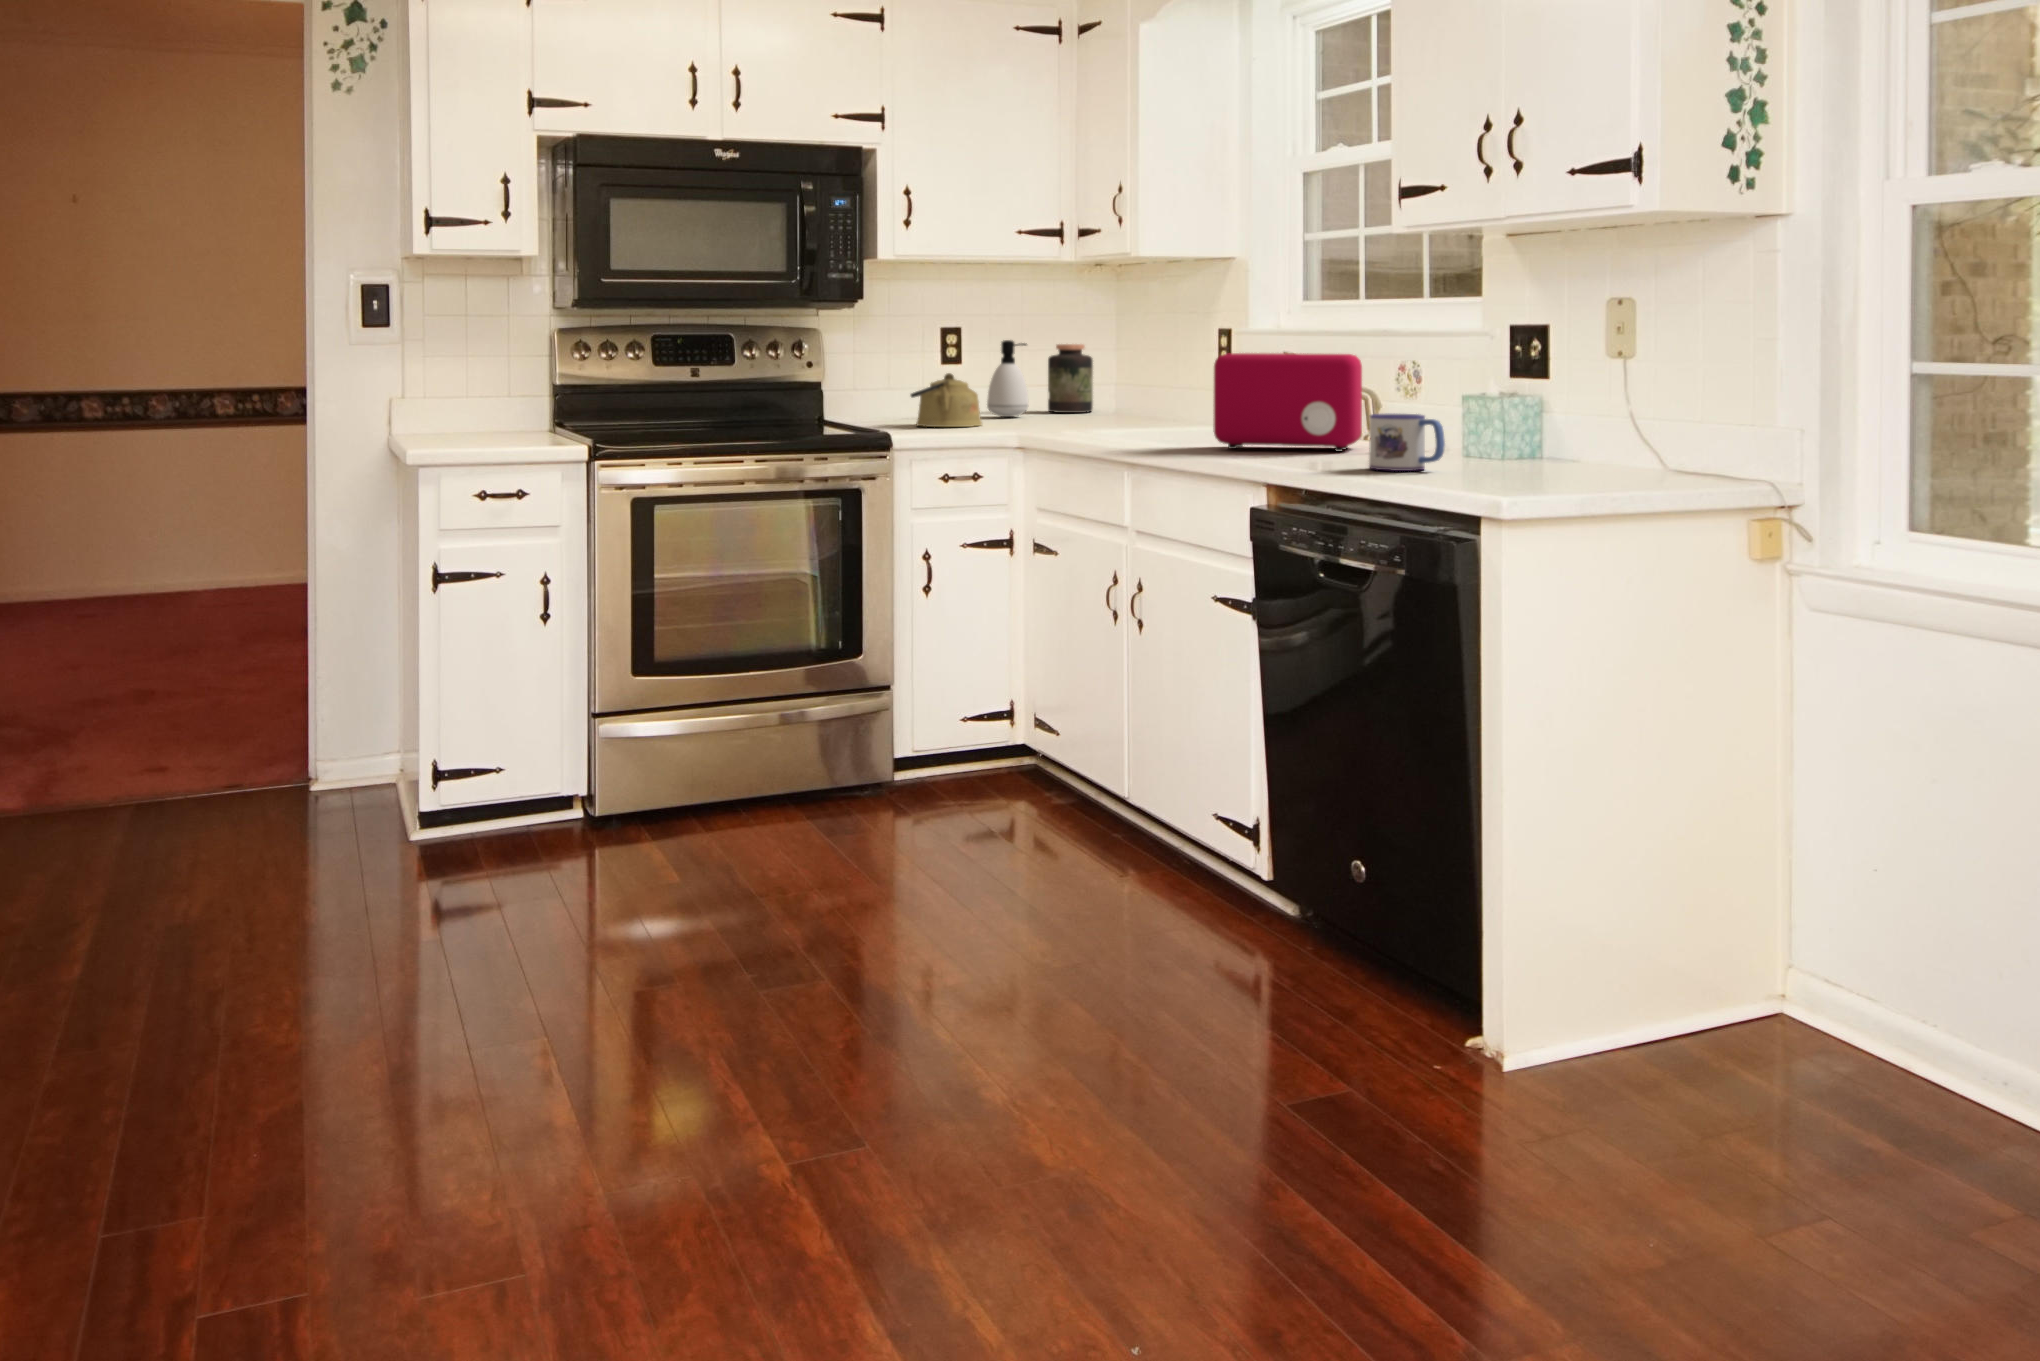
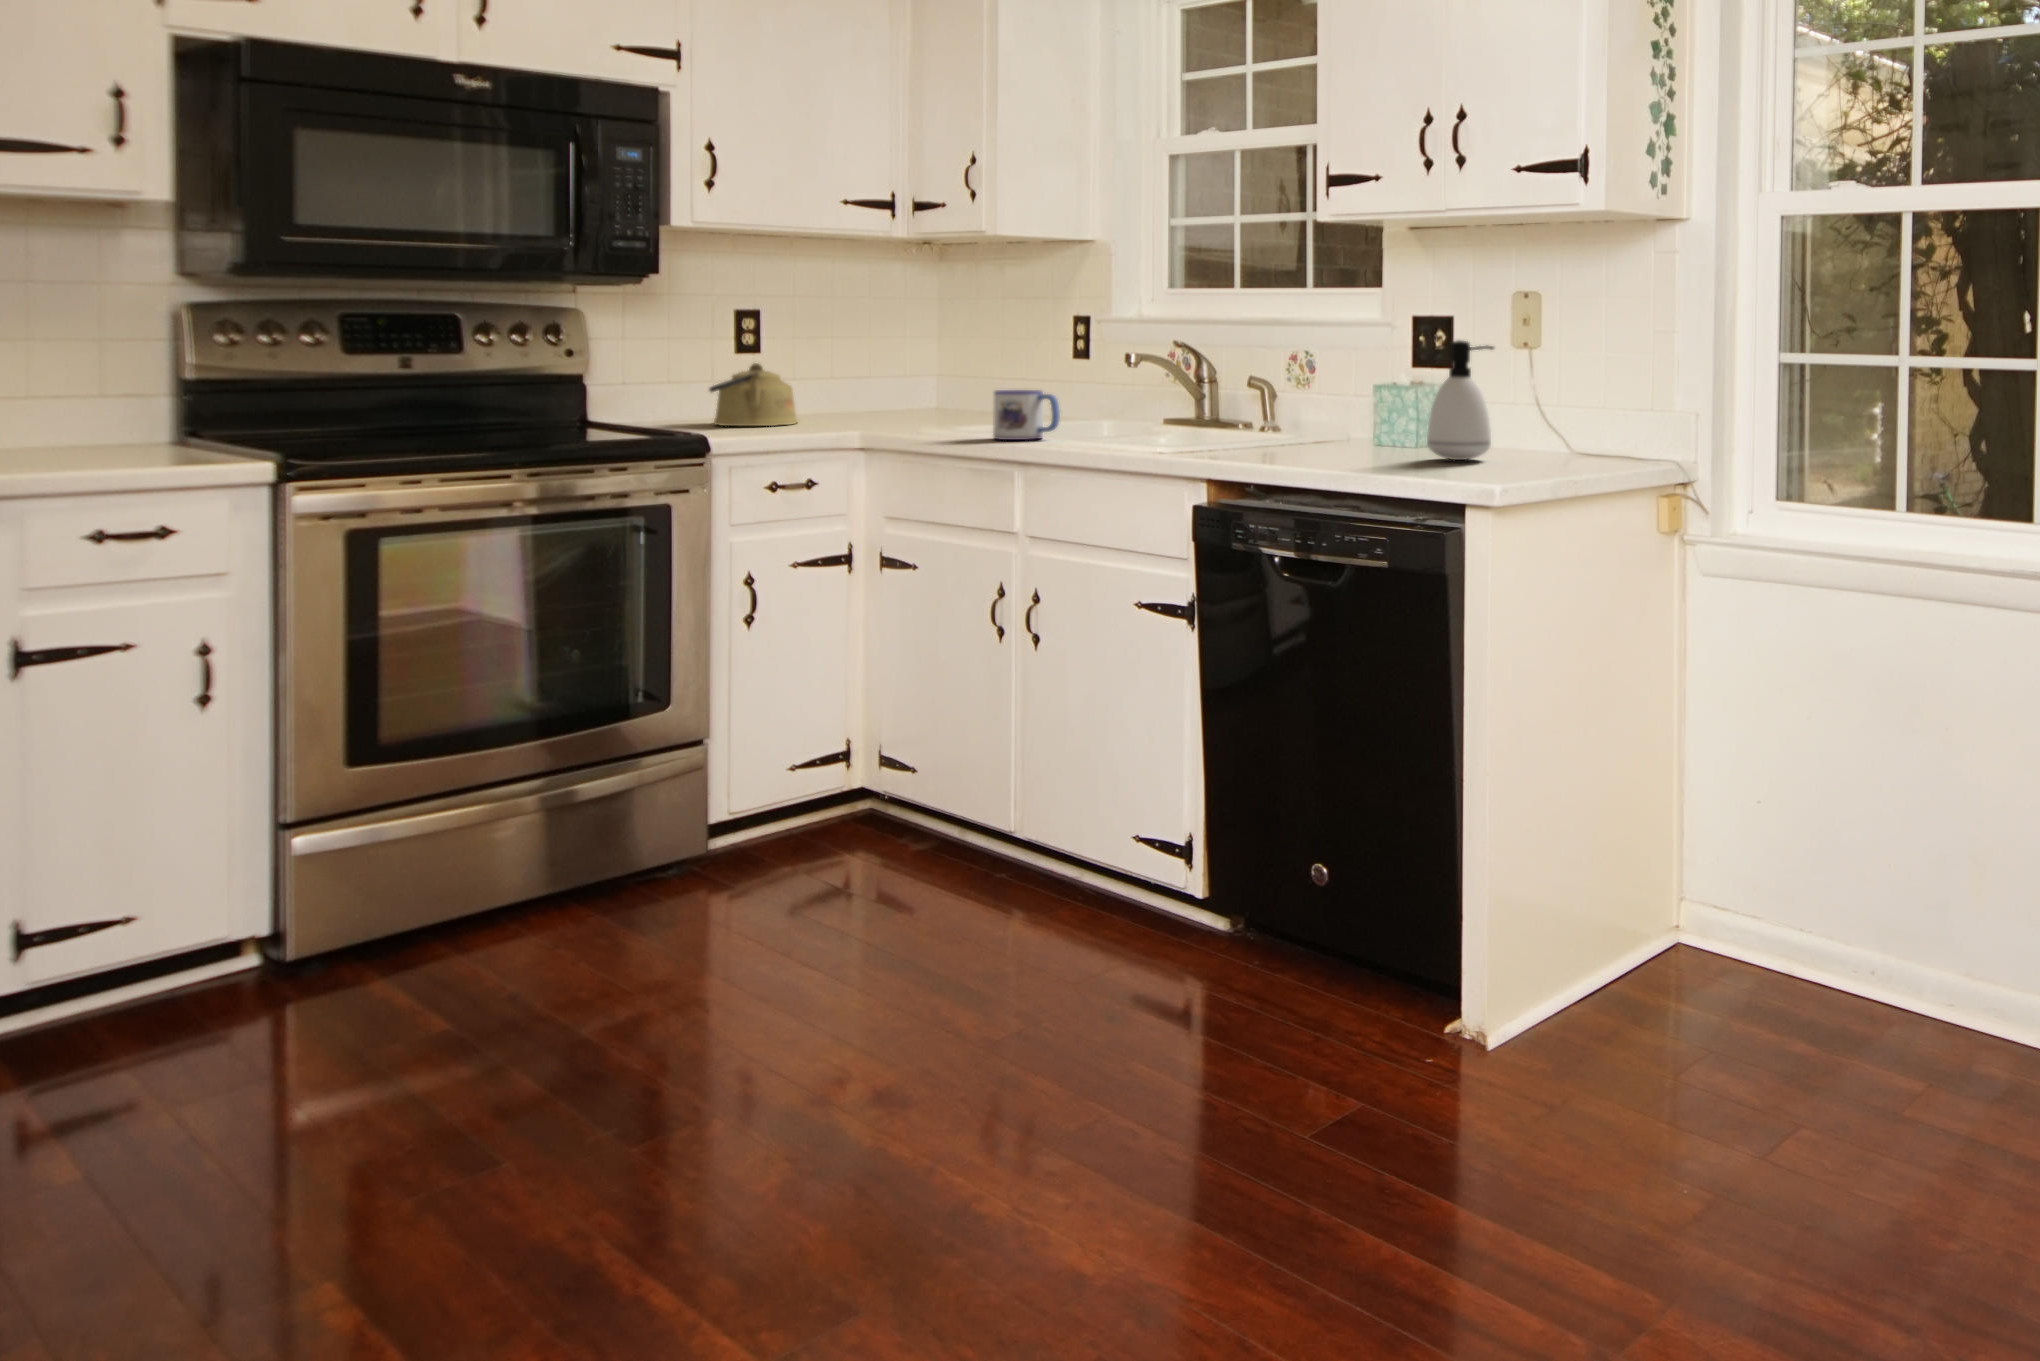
soap dispenser: present [987,340,1028,417] -> present [1427,340,1493,460]
jar: present [1048,344,1093,413] -> none [856,331,909,407]
toaster: present [1213,353,1362,451] -> none [1116,342,1268,444]
mug: present [1369,414,1445,471] -> present [993,390,1060,440]

